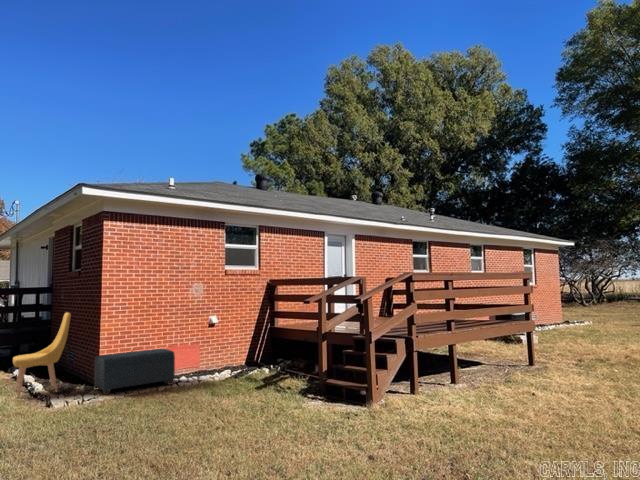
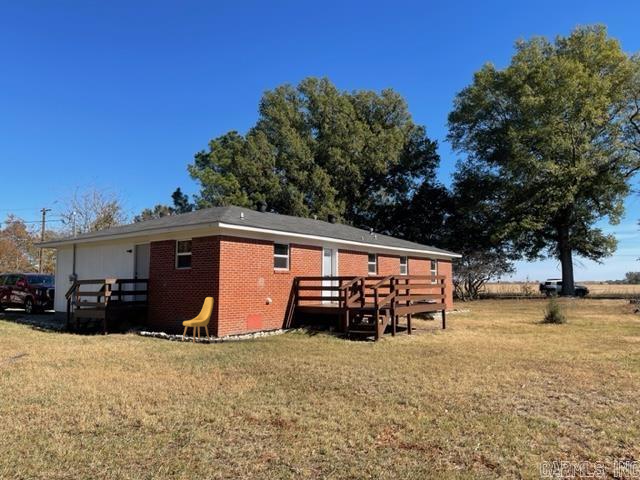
bench: present [94,349,175,395] -> none [227,318,267,342]

